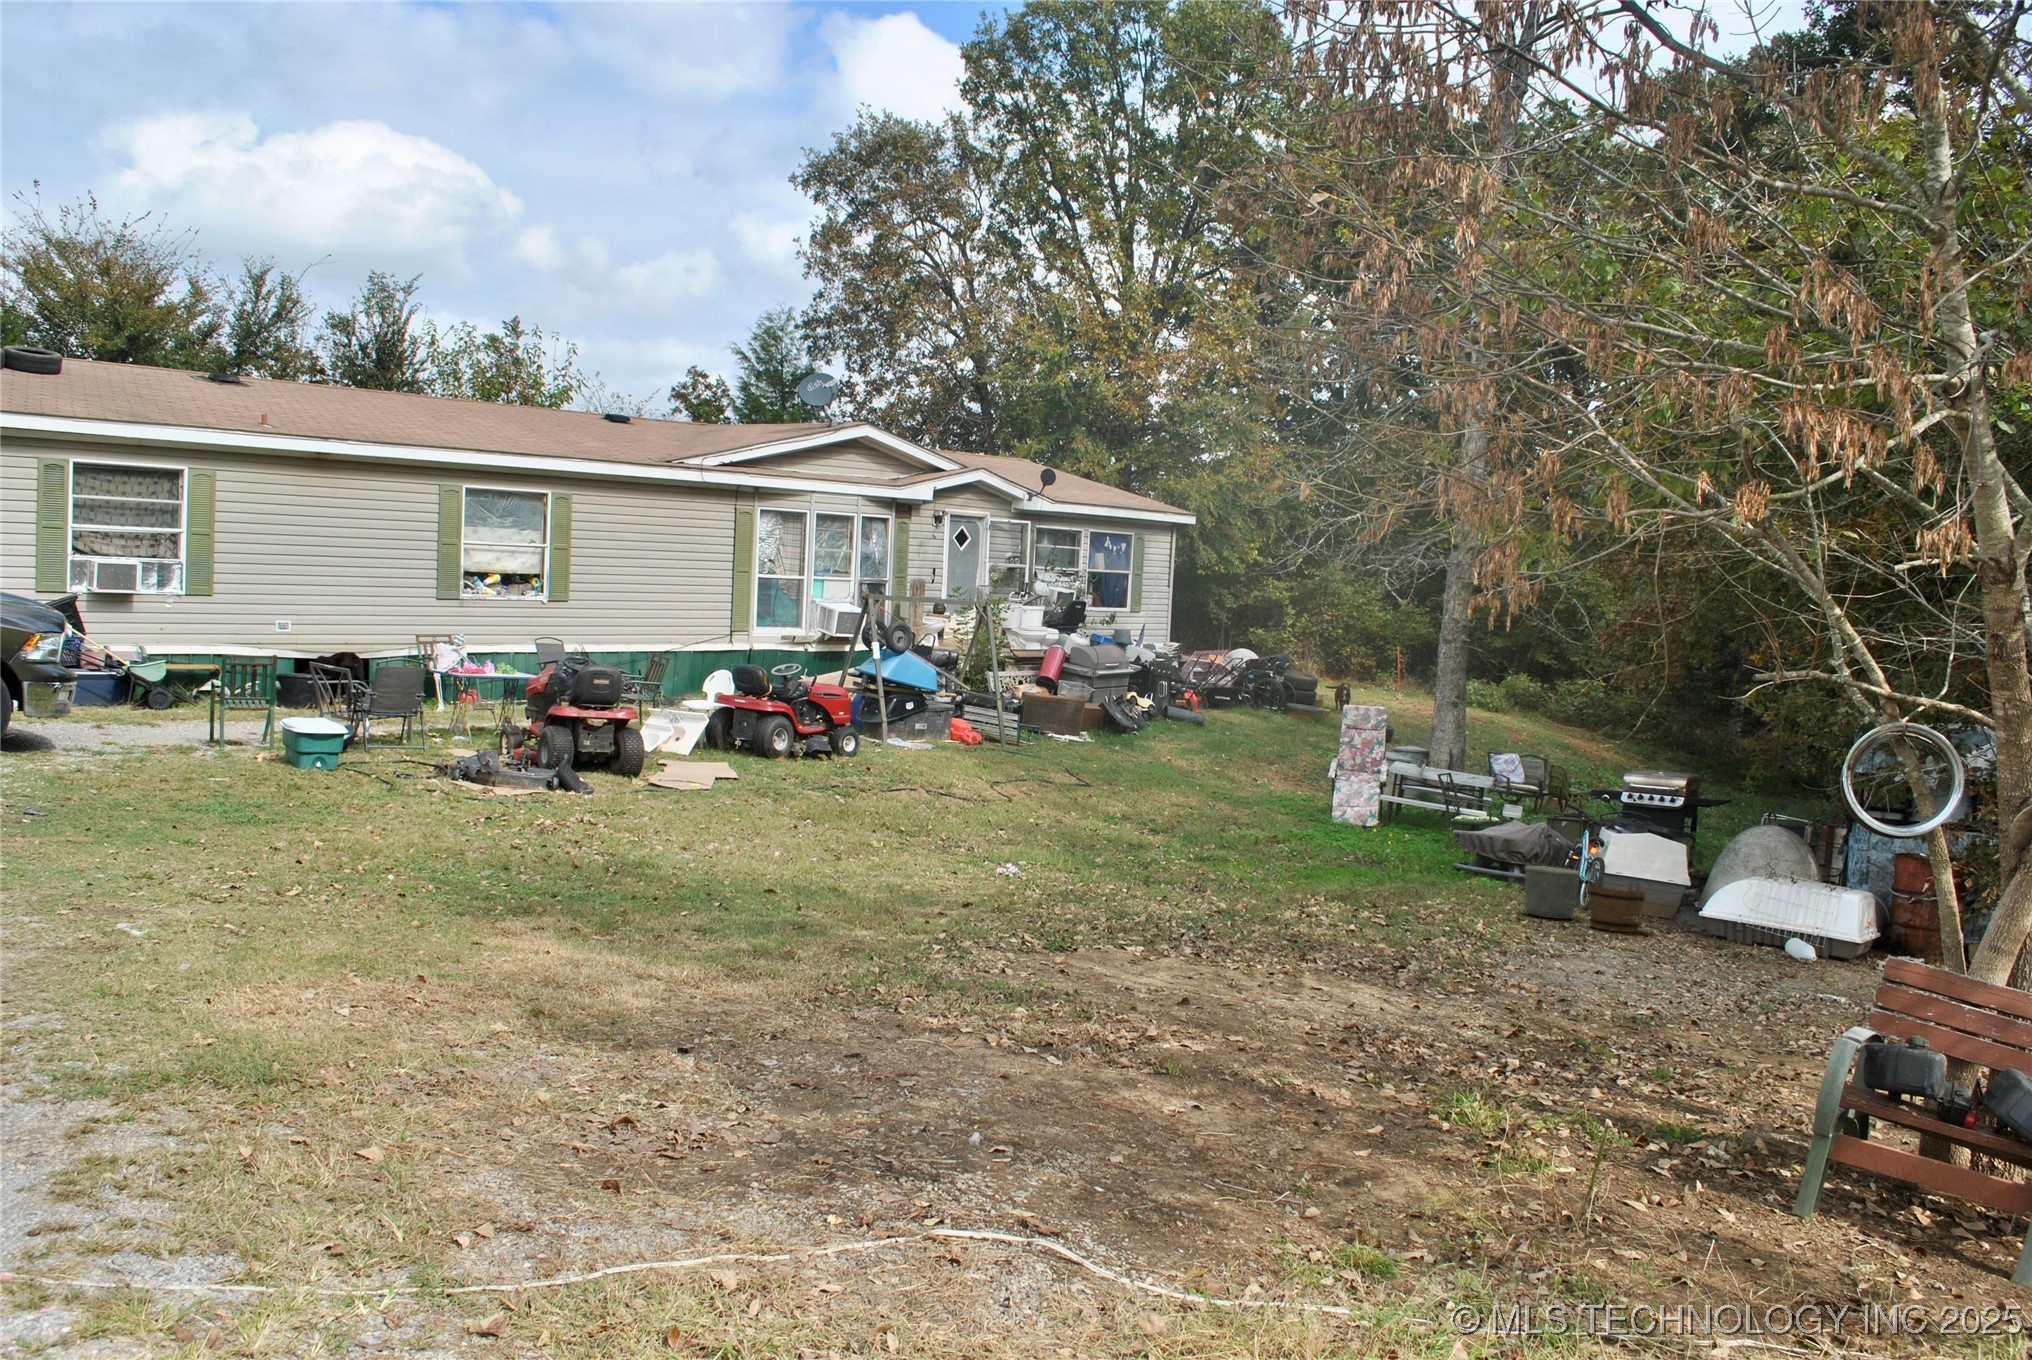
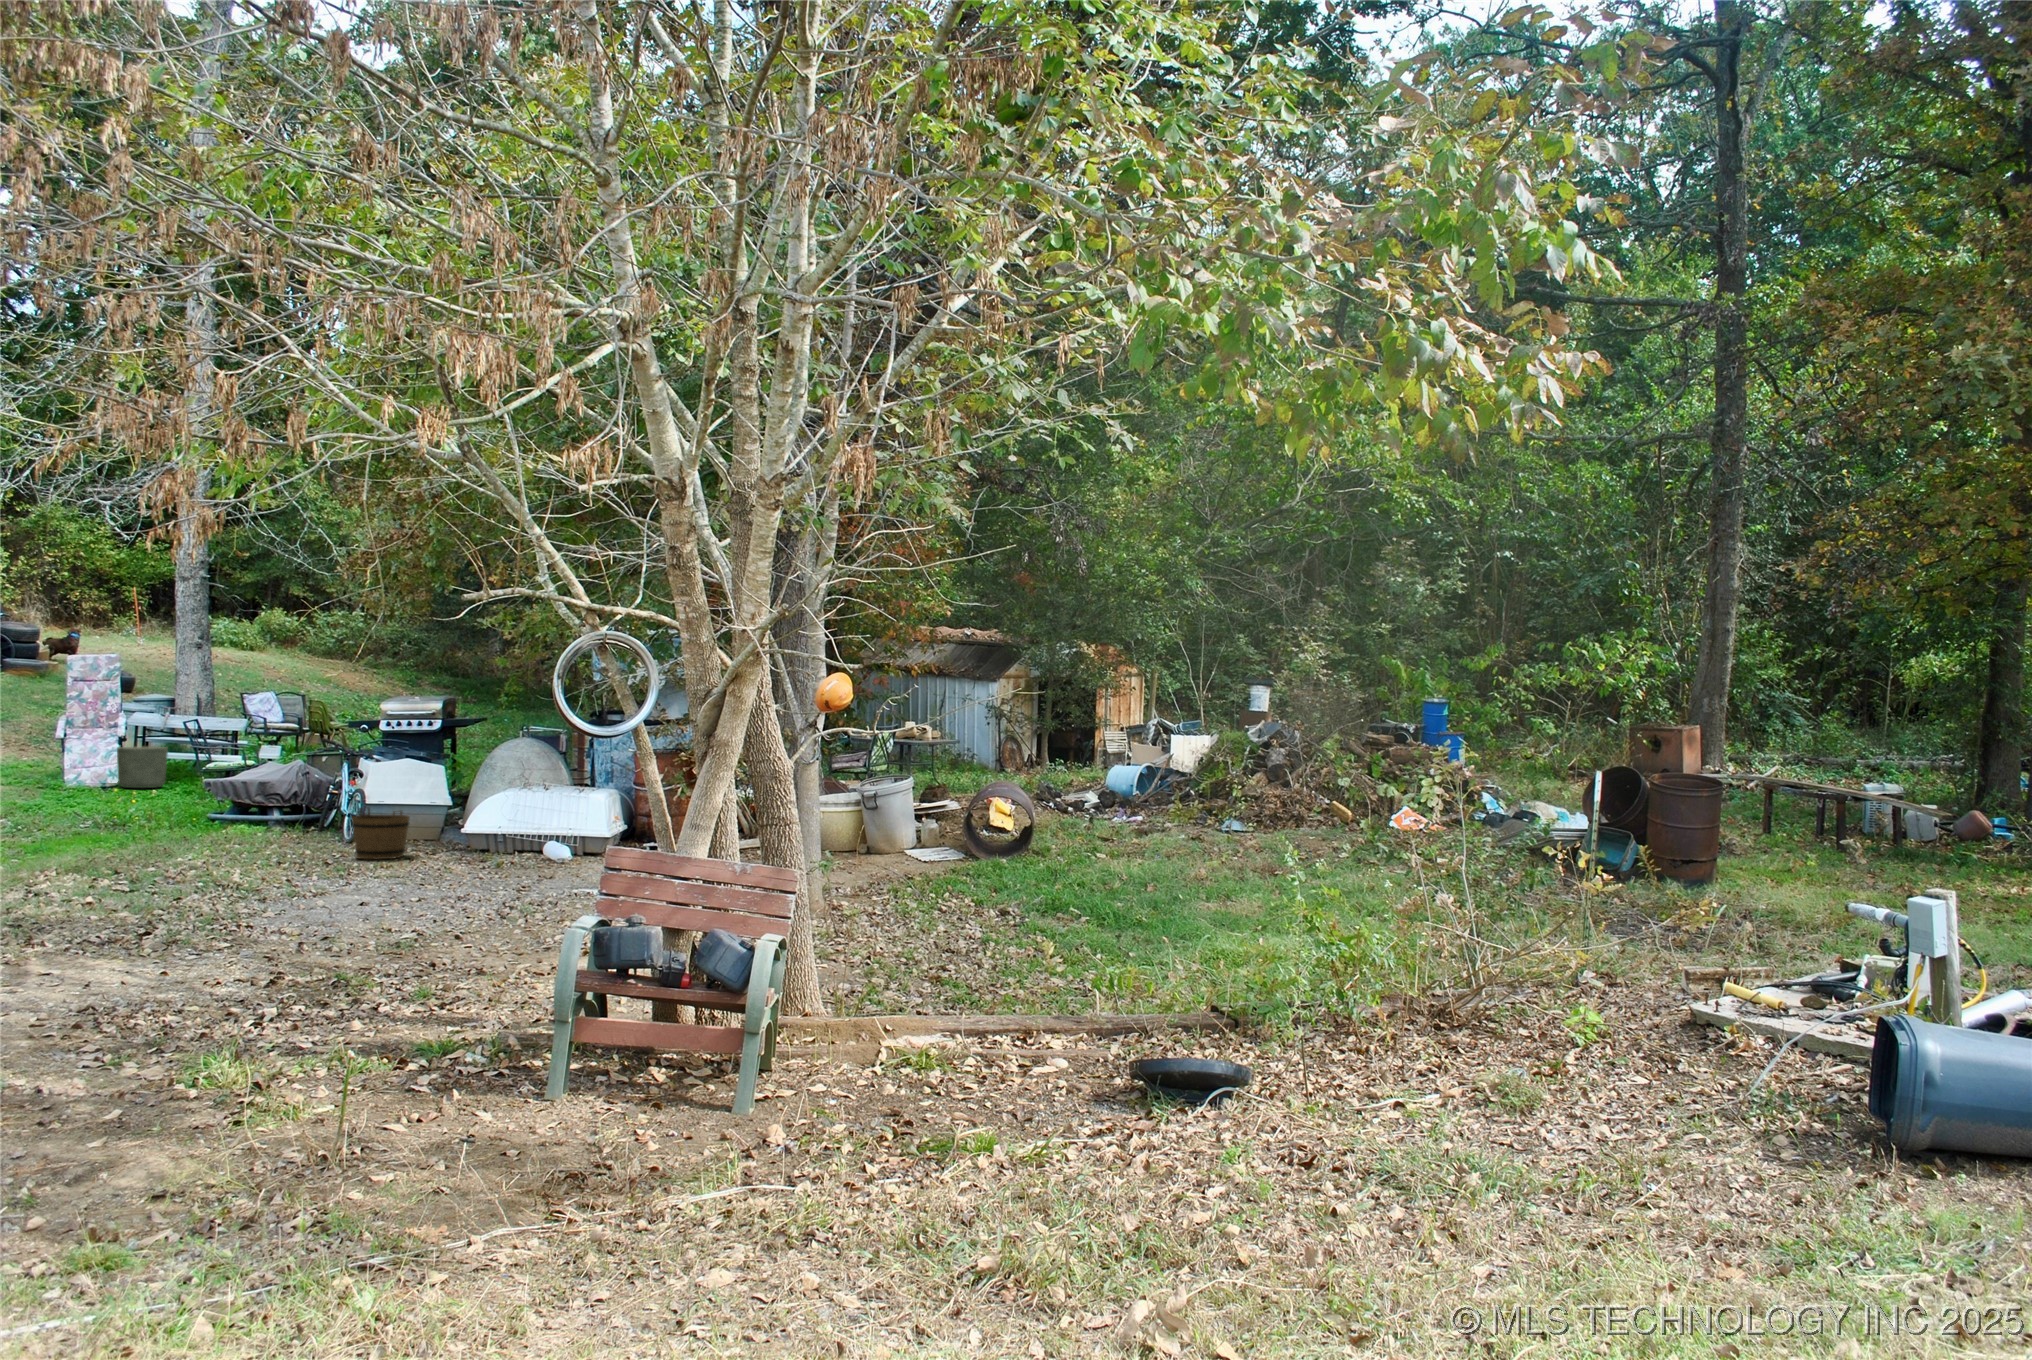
planter: present [1524,866,1580,919] -> present [117,747,168,788]

